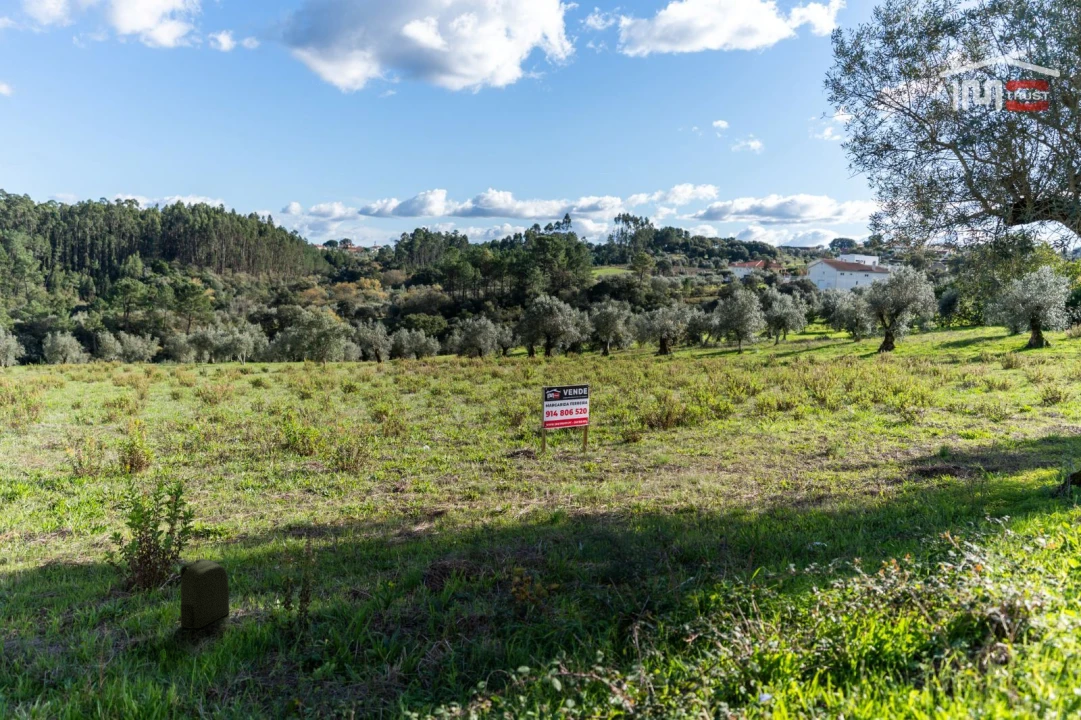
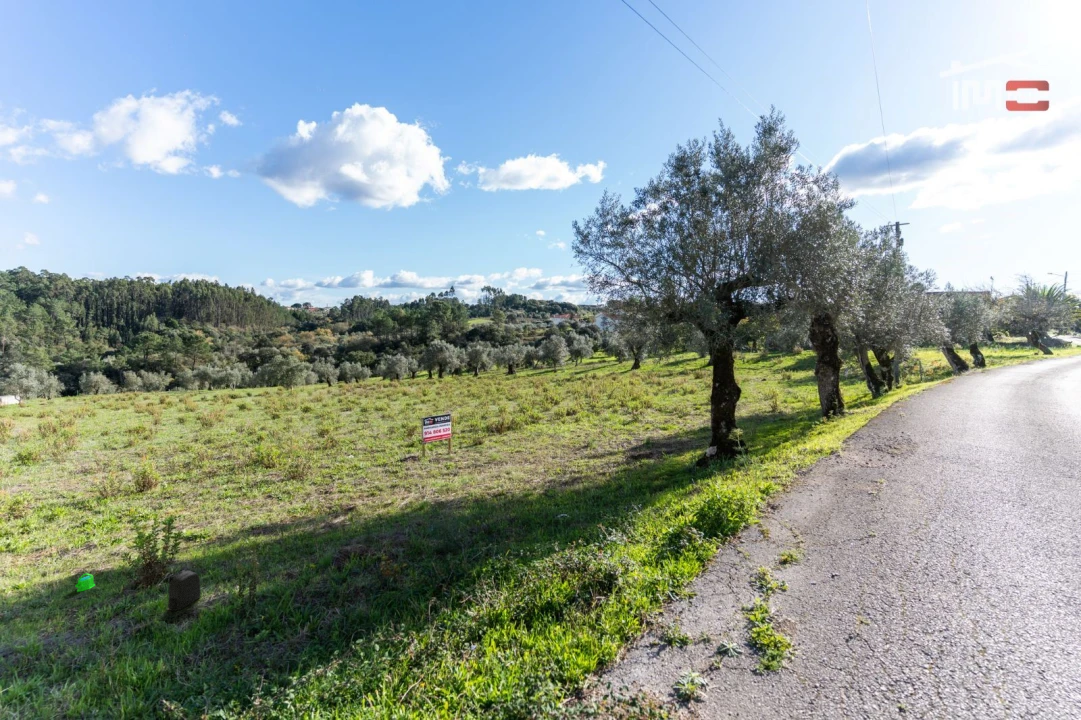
watering can: none [44,556,70,584] -> present [76,573,95,591]

